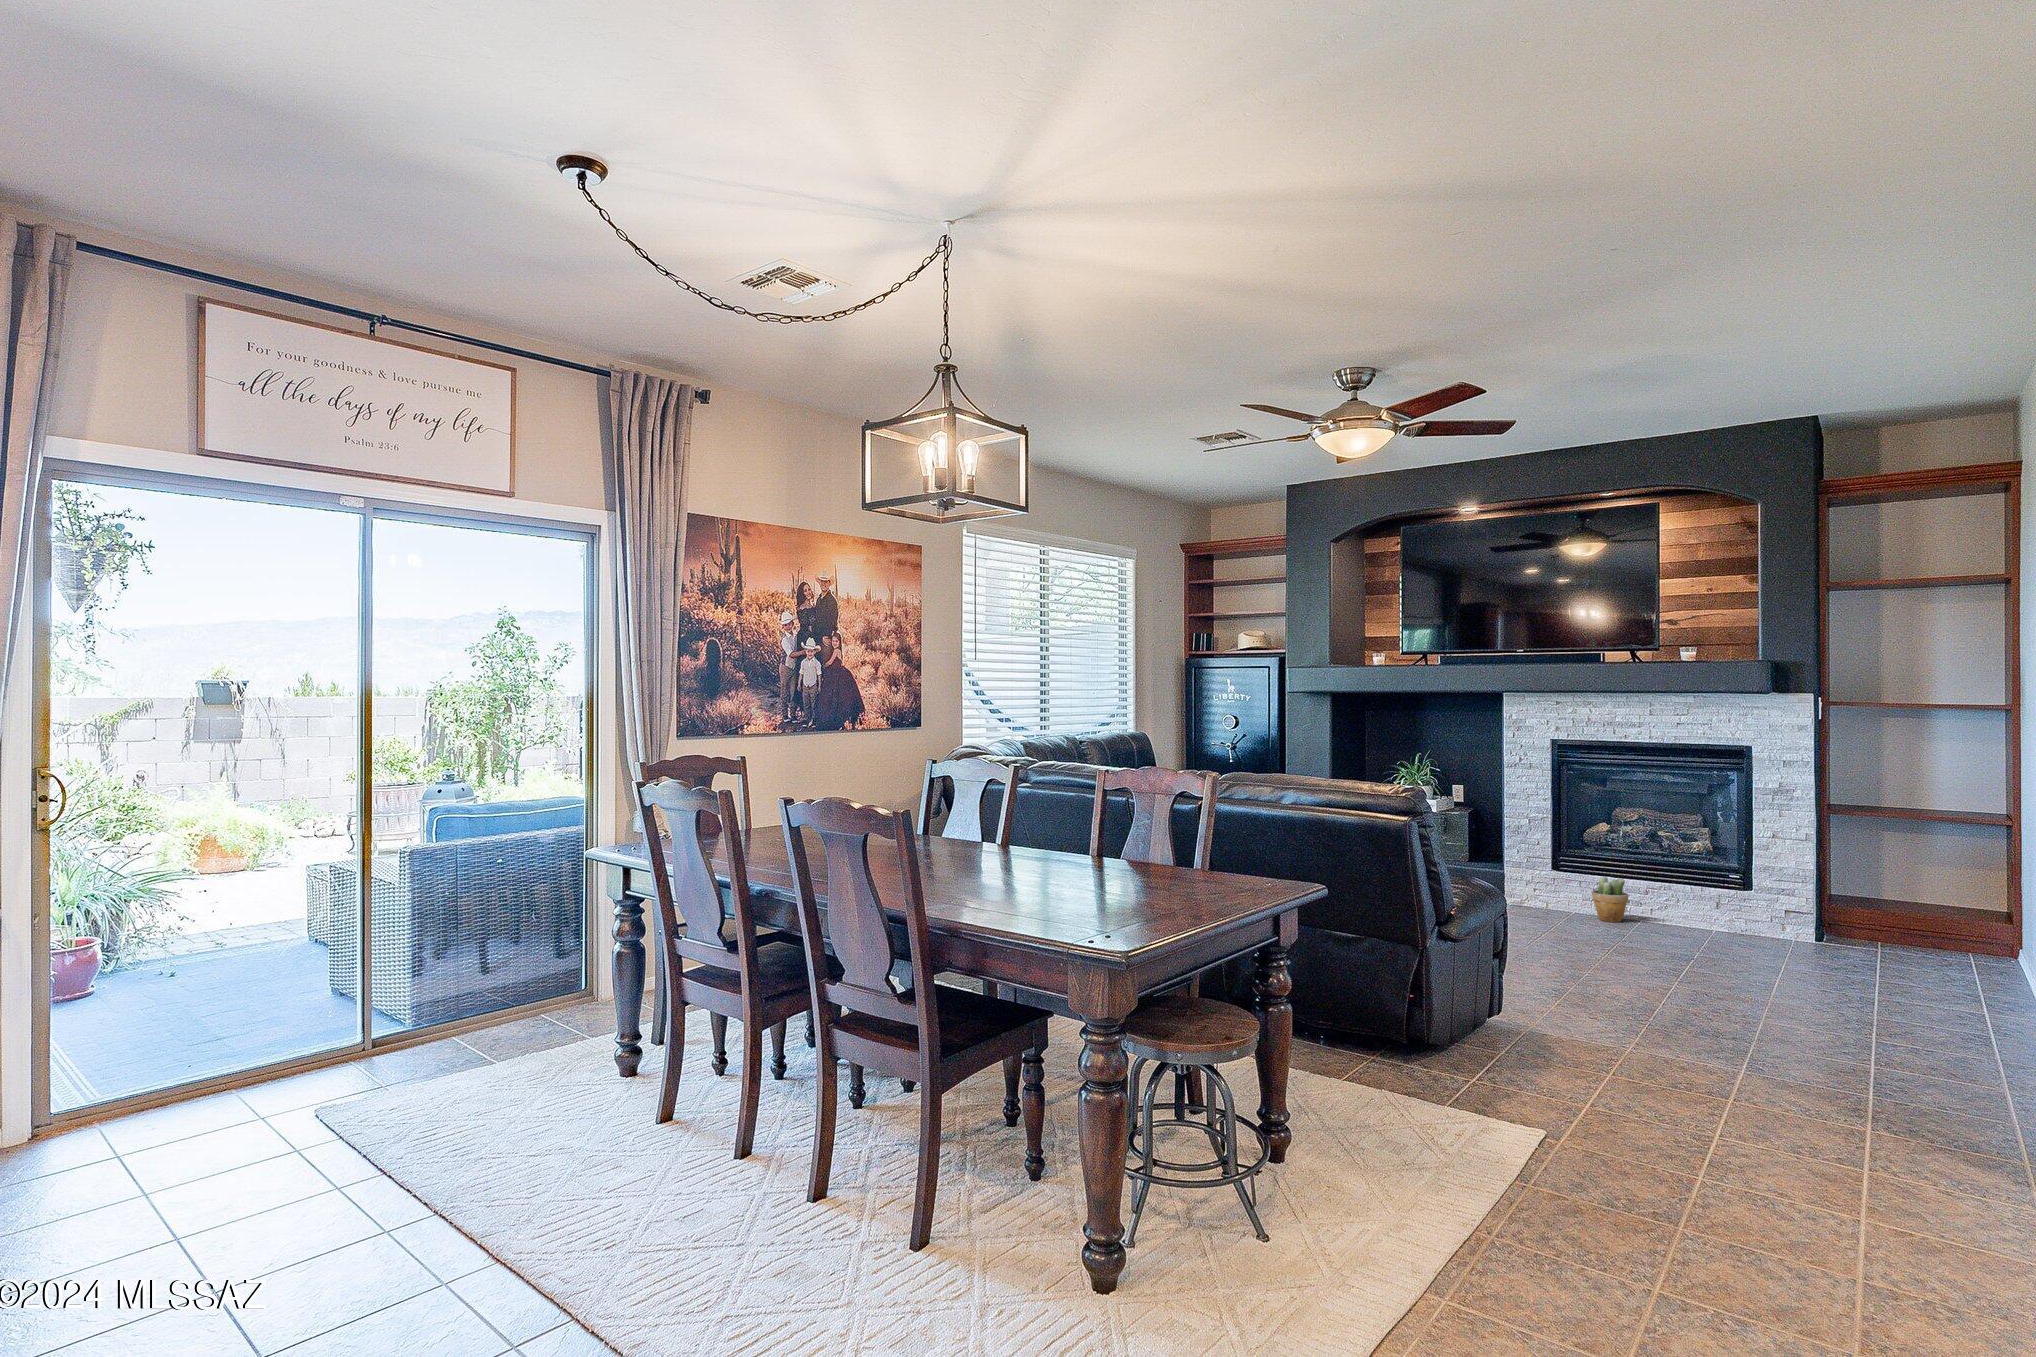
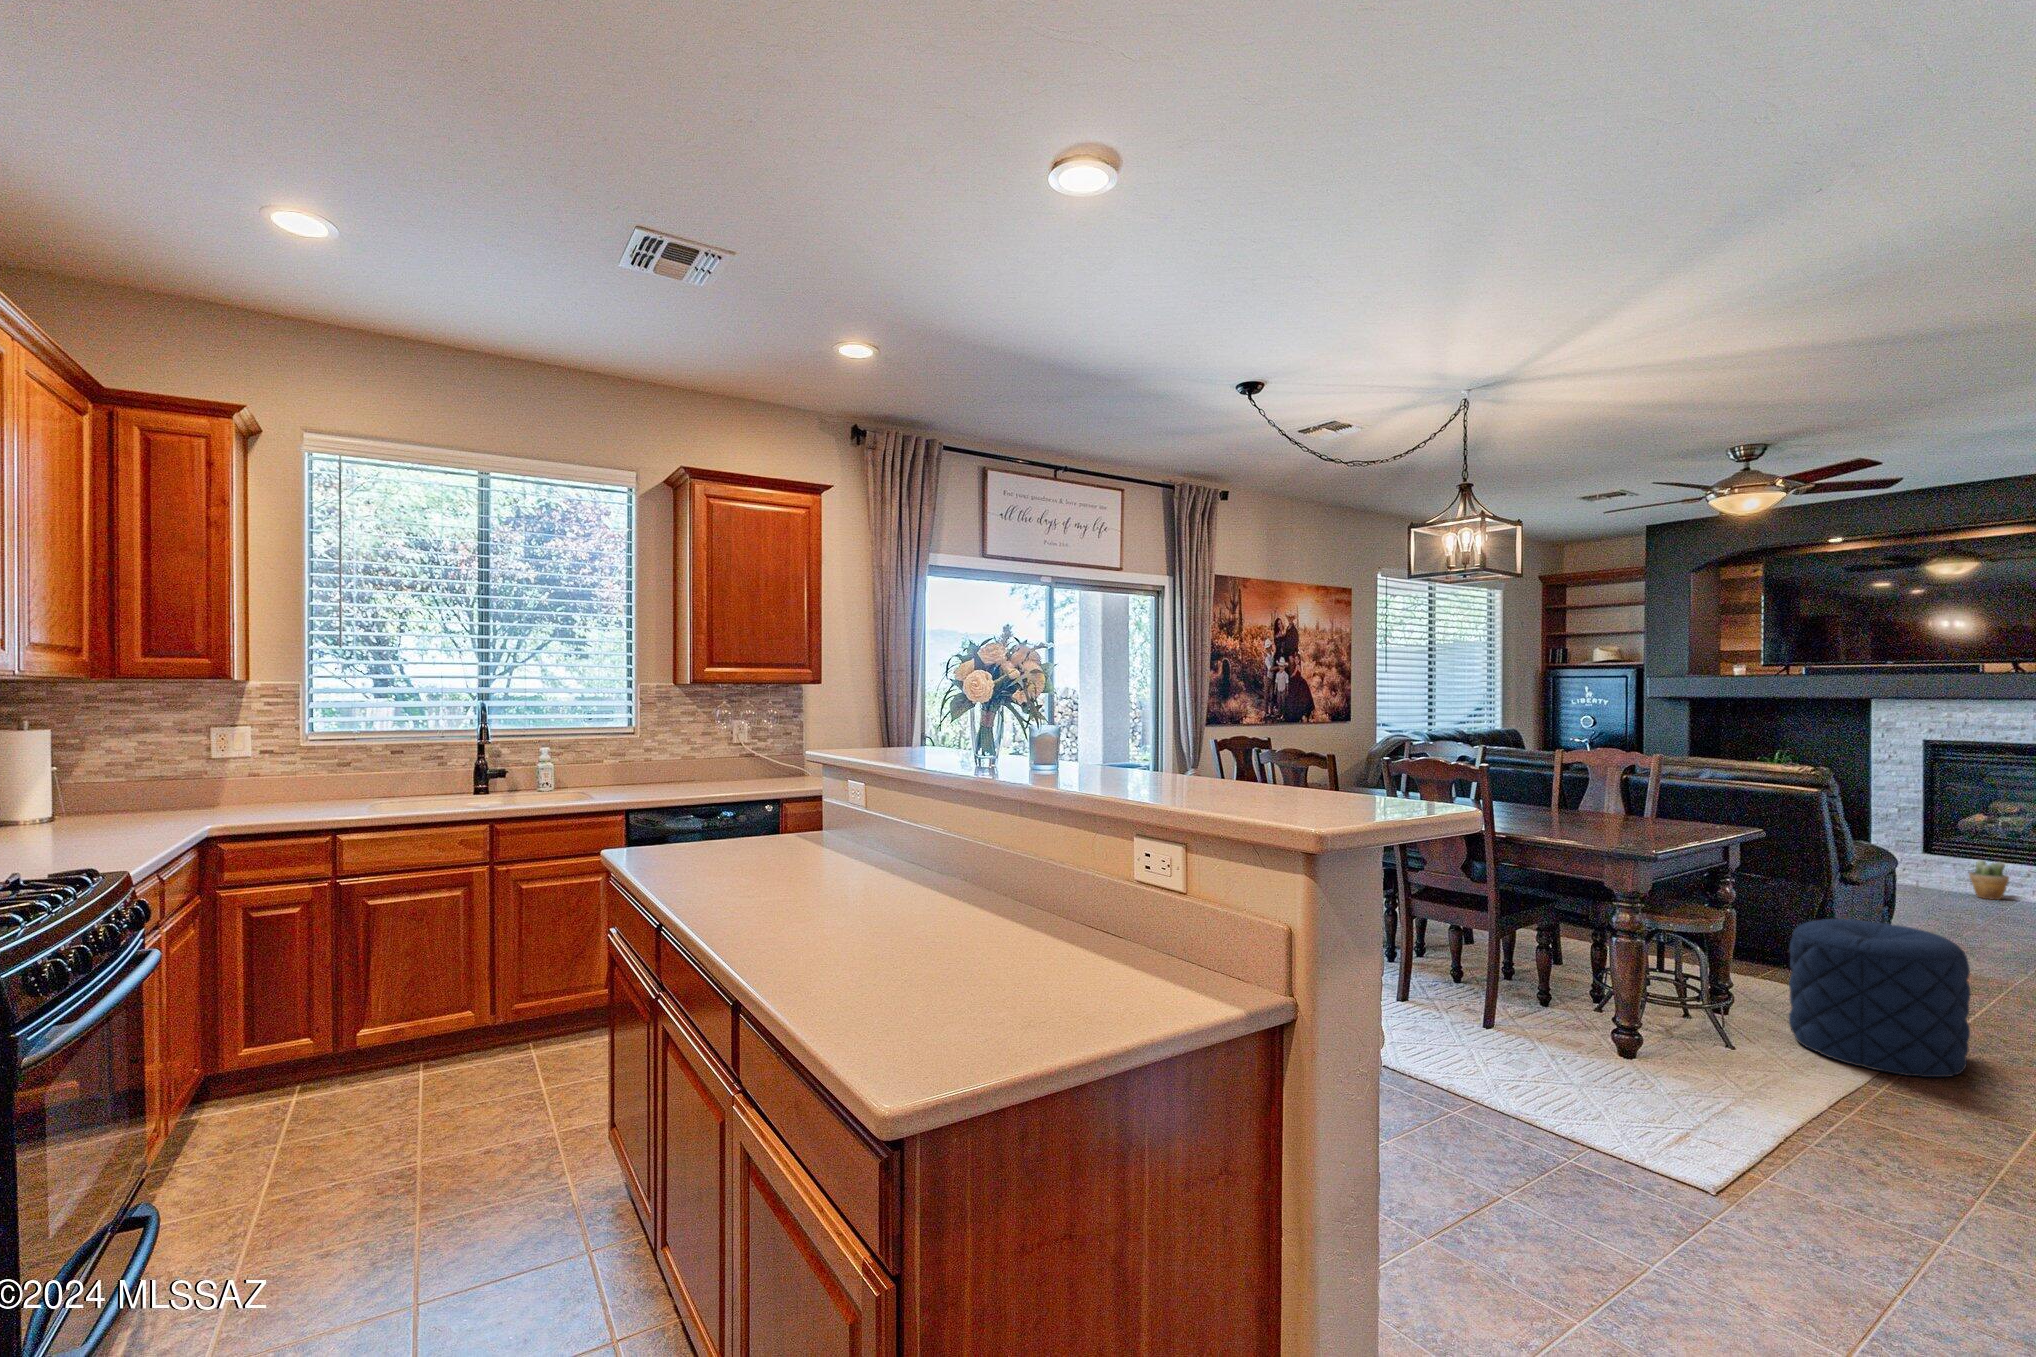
pouf: none [1342,1008,1553,1253] -> present [1789,919,1971,1077]

